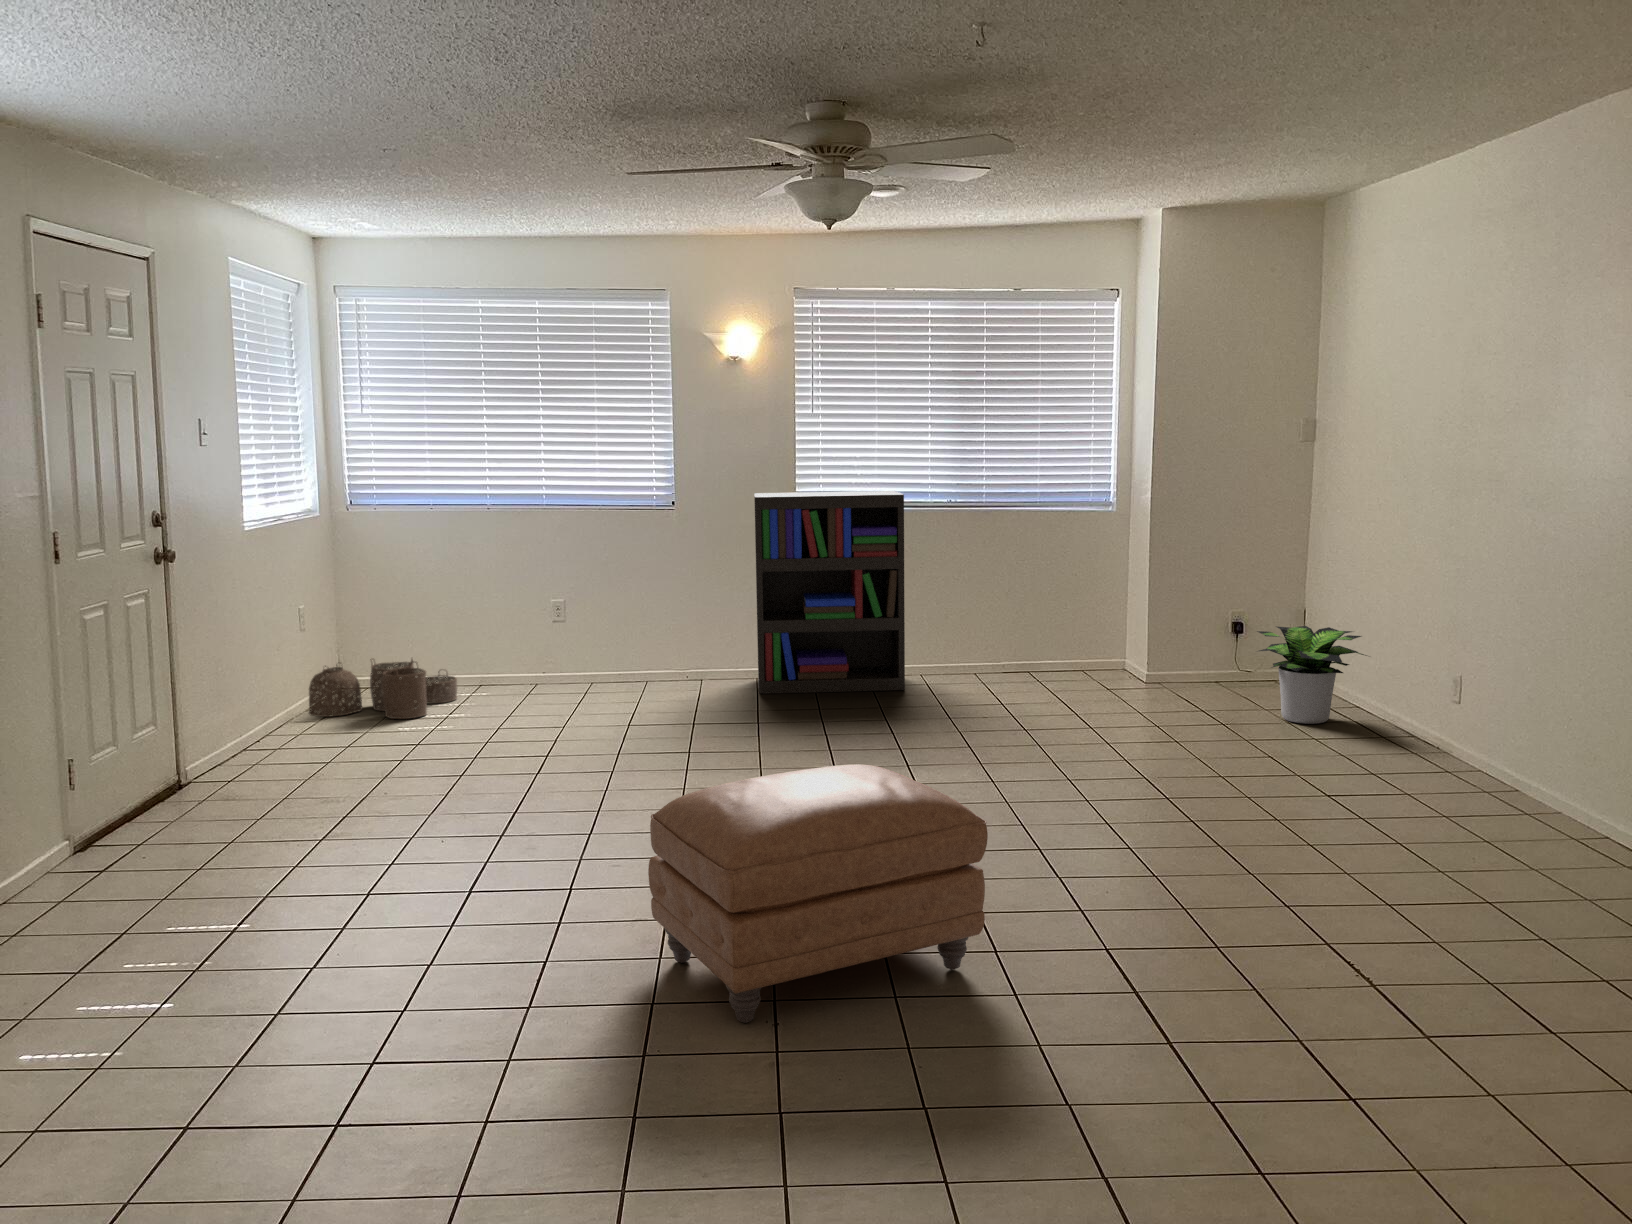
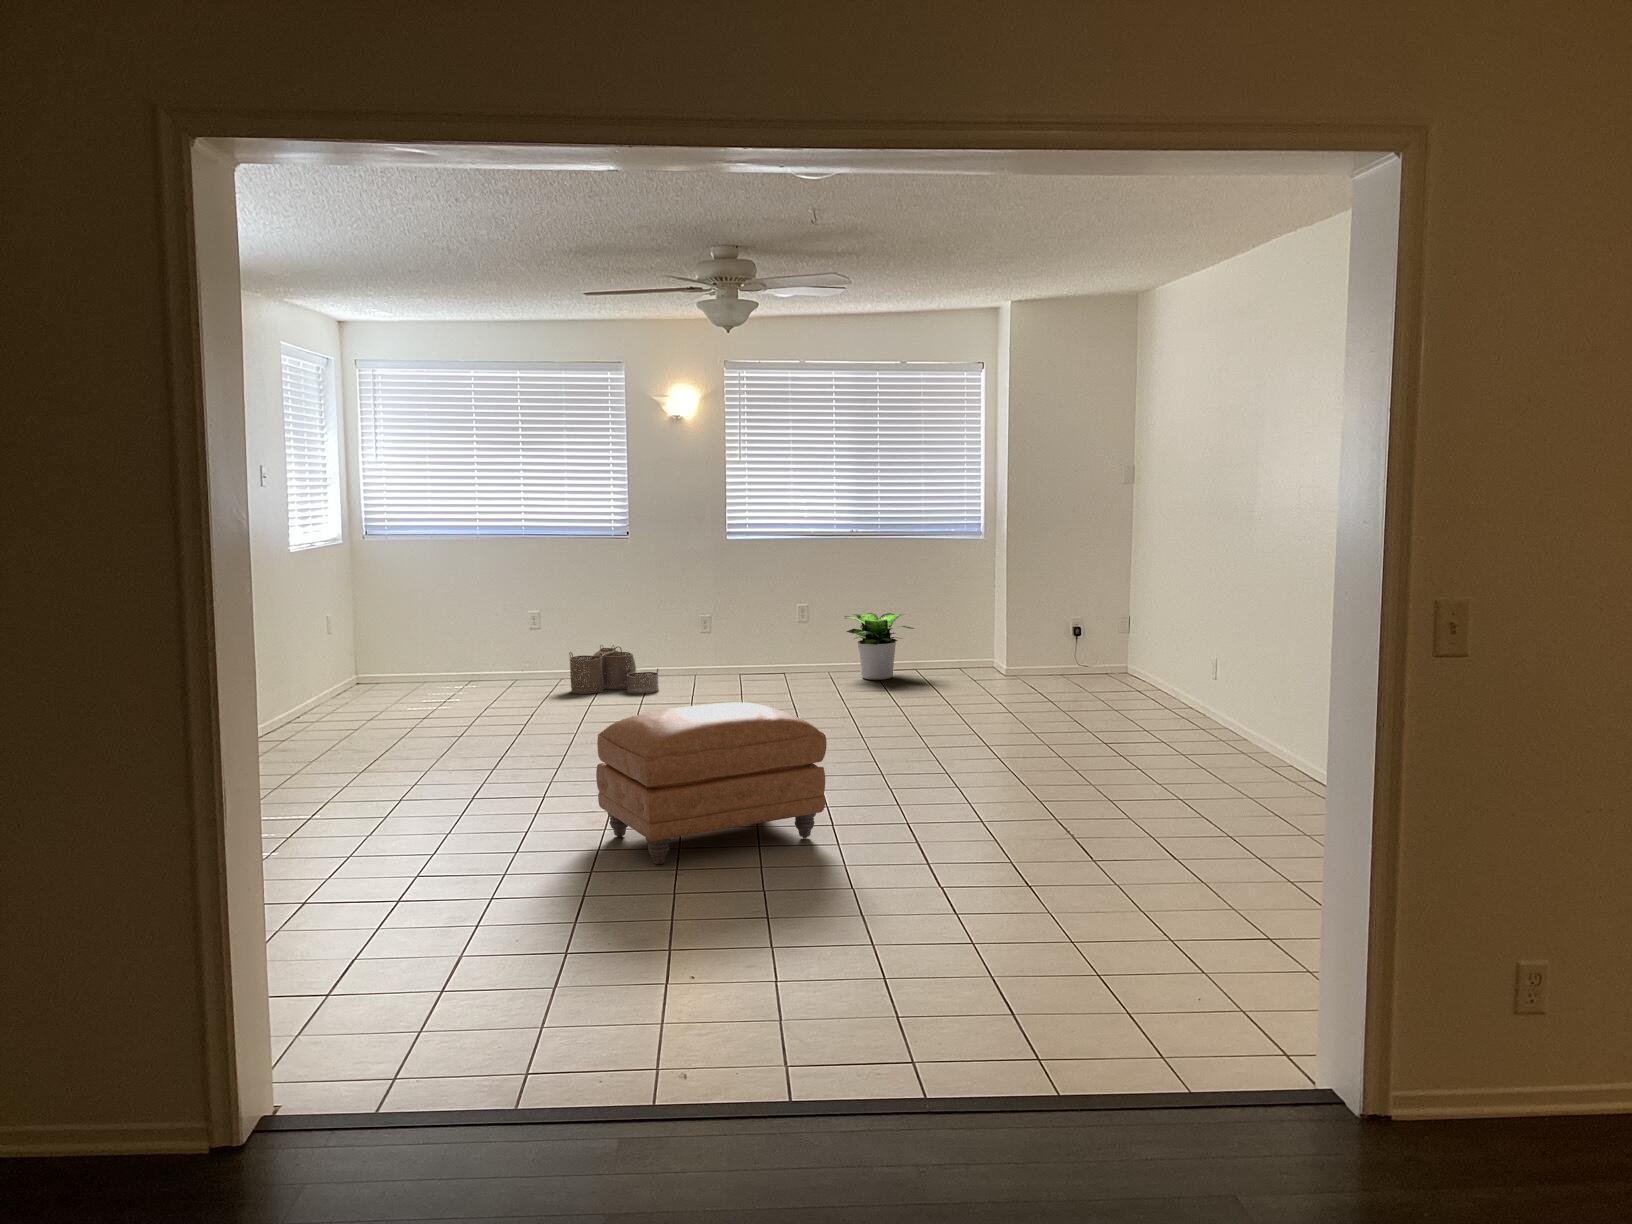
bookshelf: present [754,491,905,694] -> none [692,523,814,685]
potted plant: present [1257,626,1367,724] -> present [844,613,914,680]
woven basket: present [309,659,457,719] -> present [569,645,659,694]

